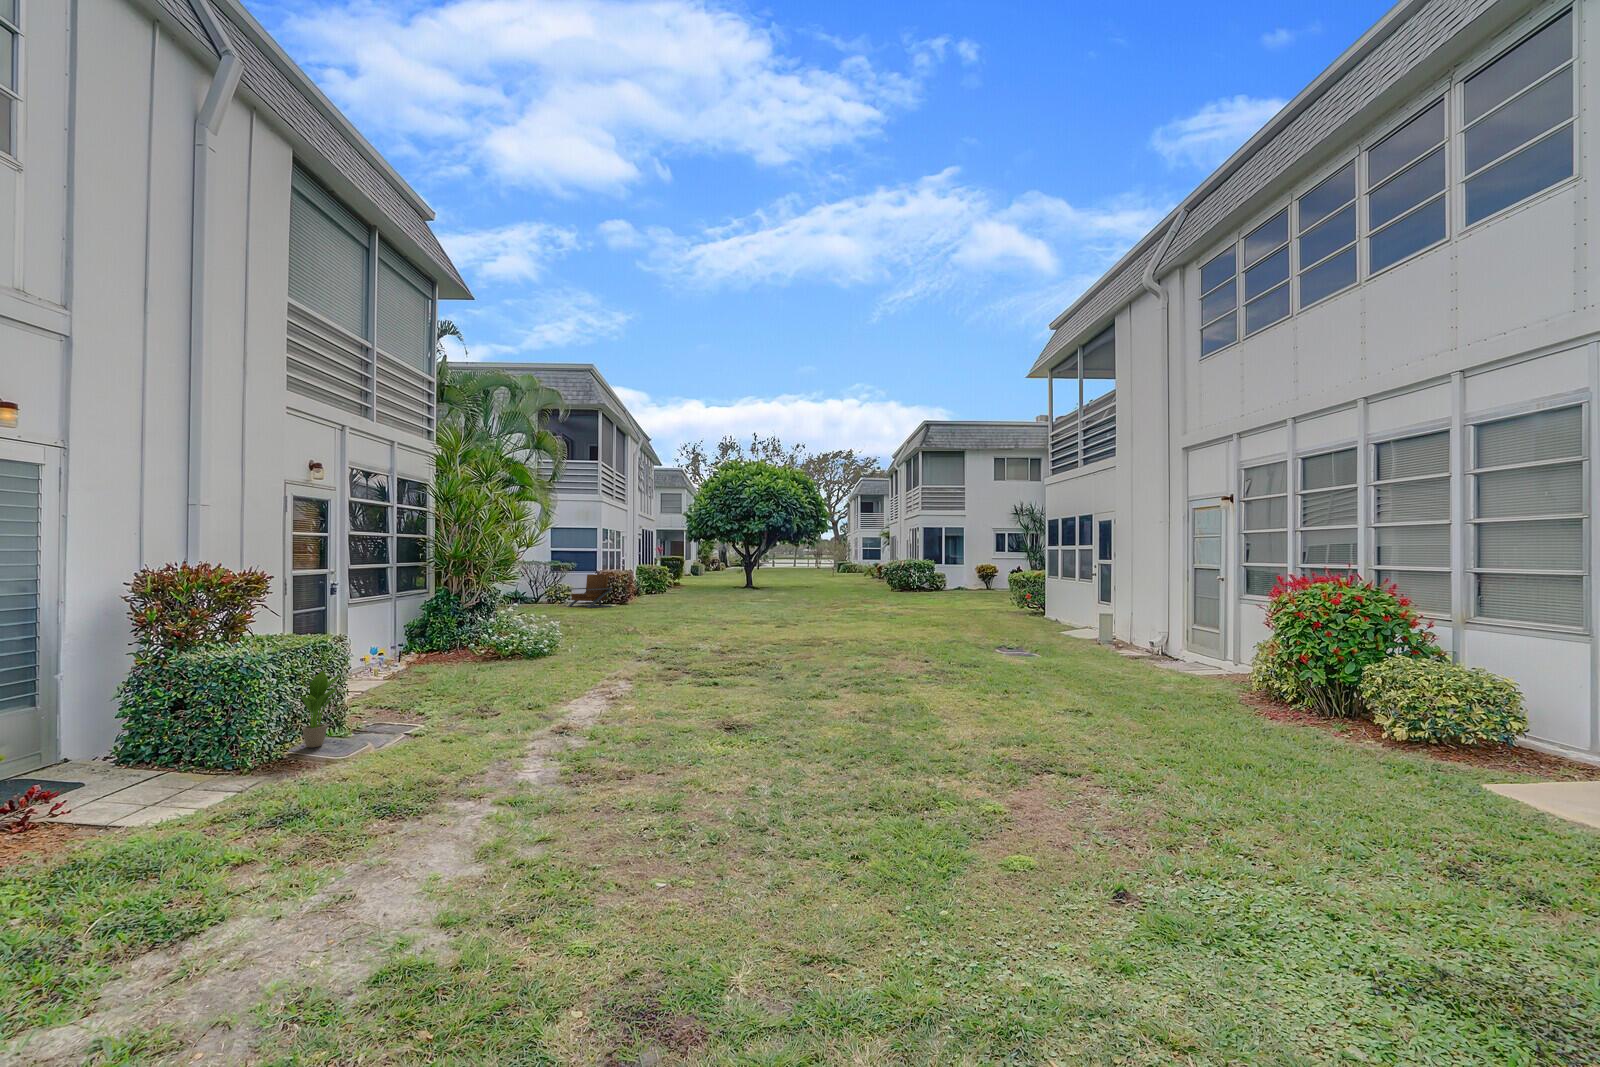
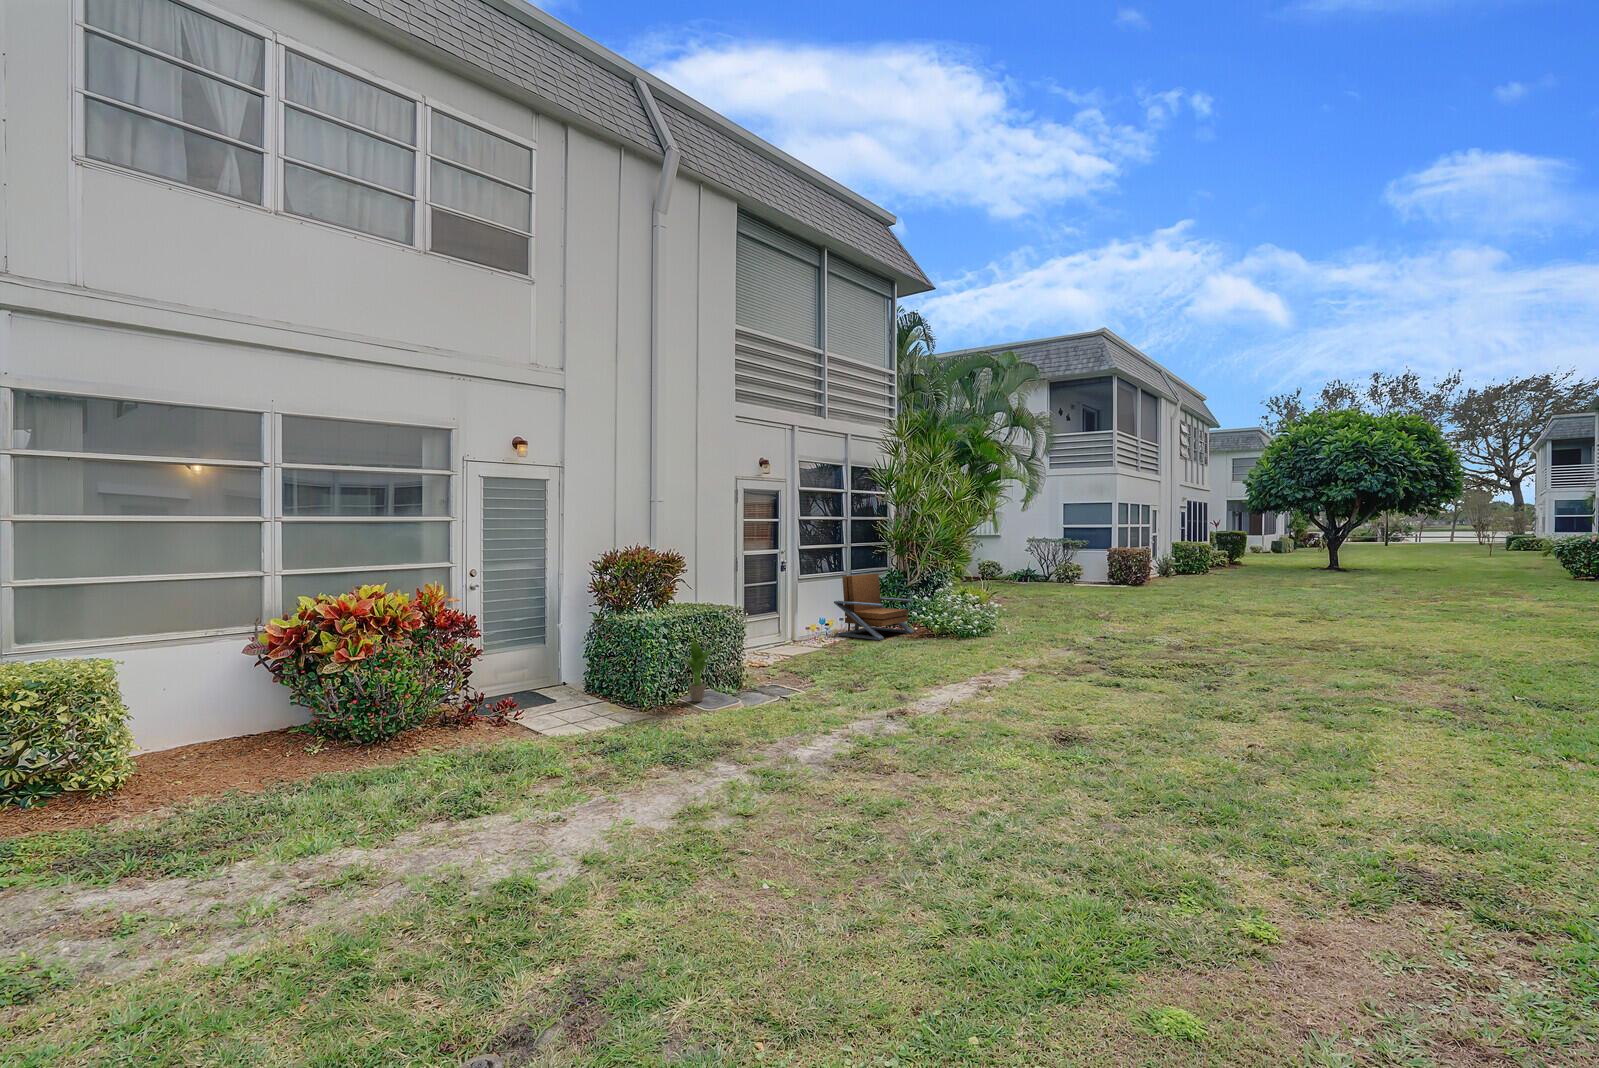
lounge chair: present [568,575,613,608] -> present [834,574,914,640]

